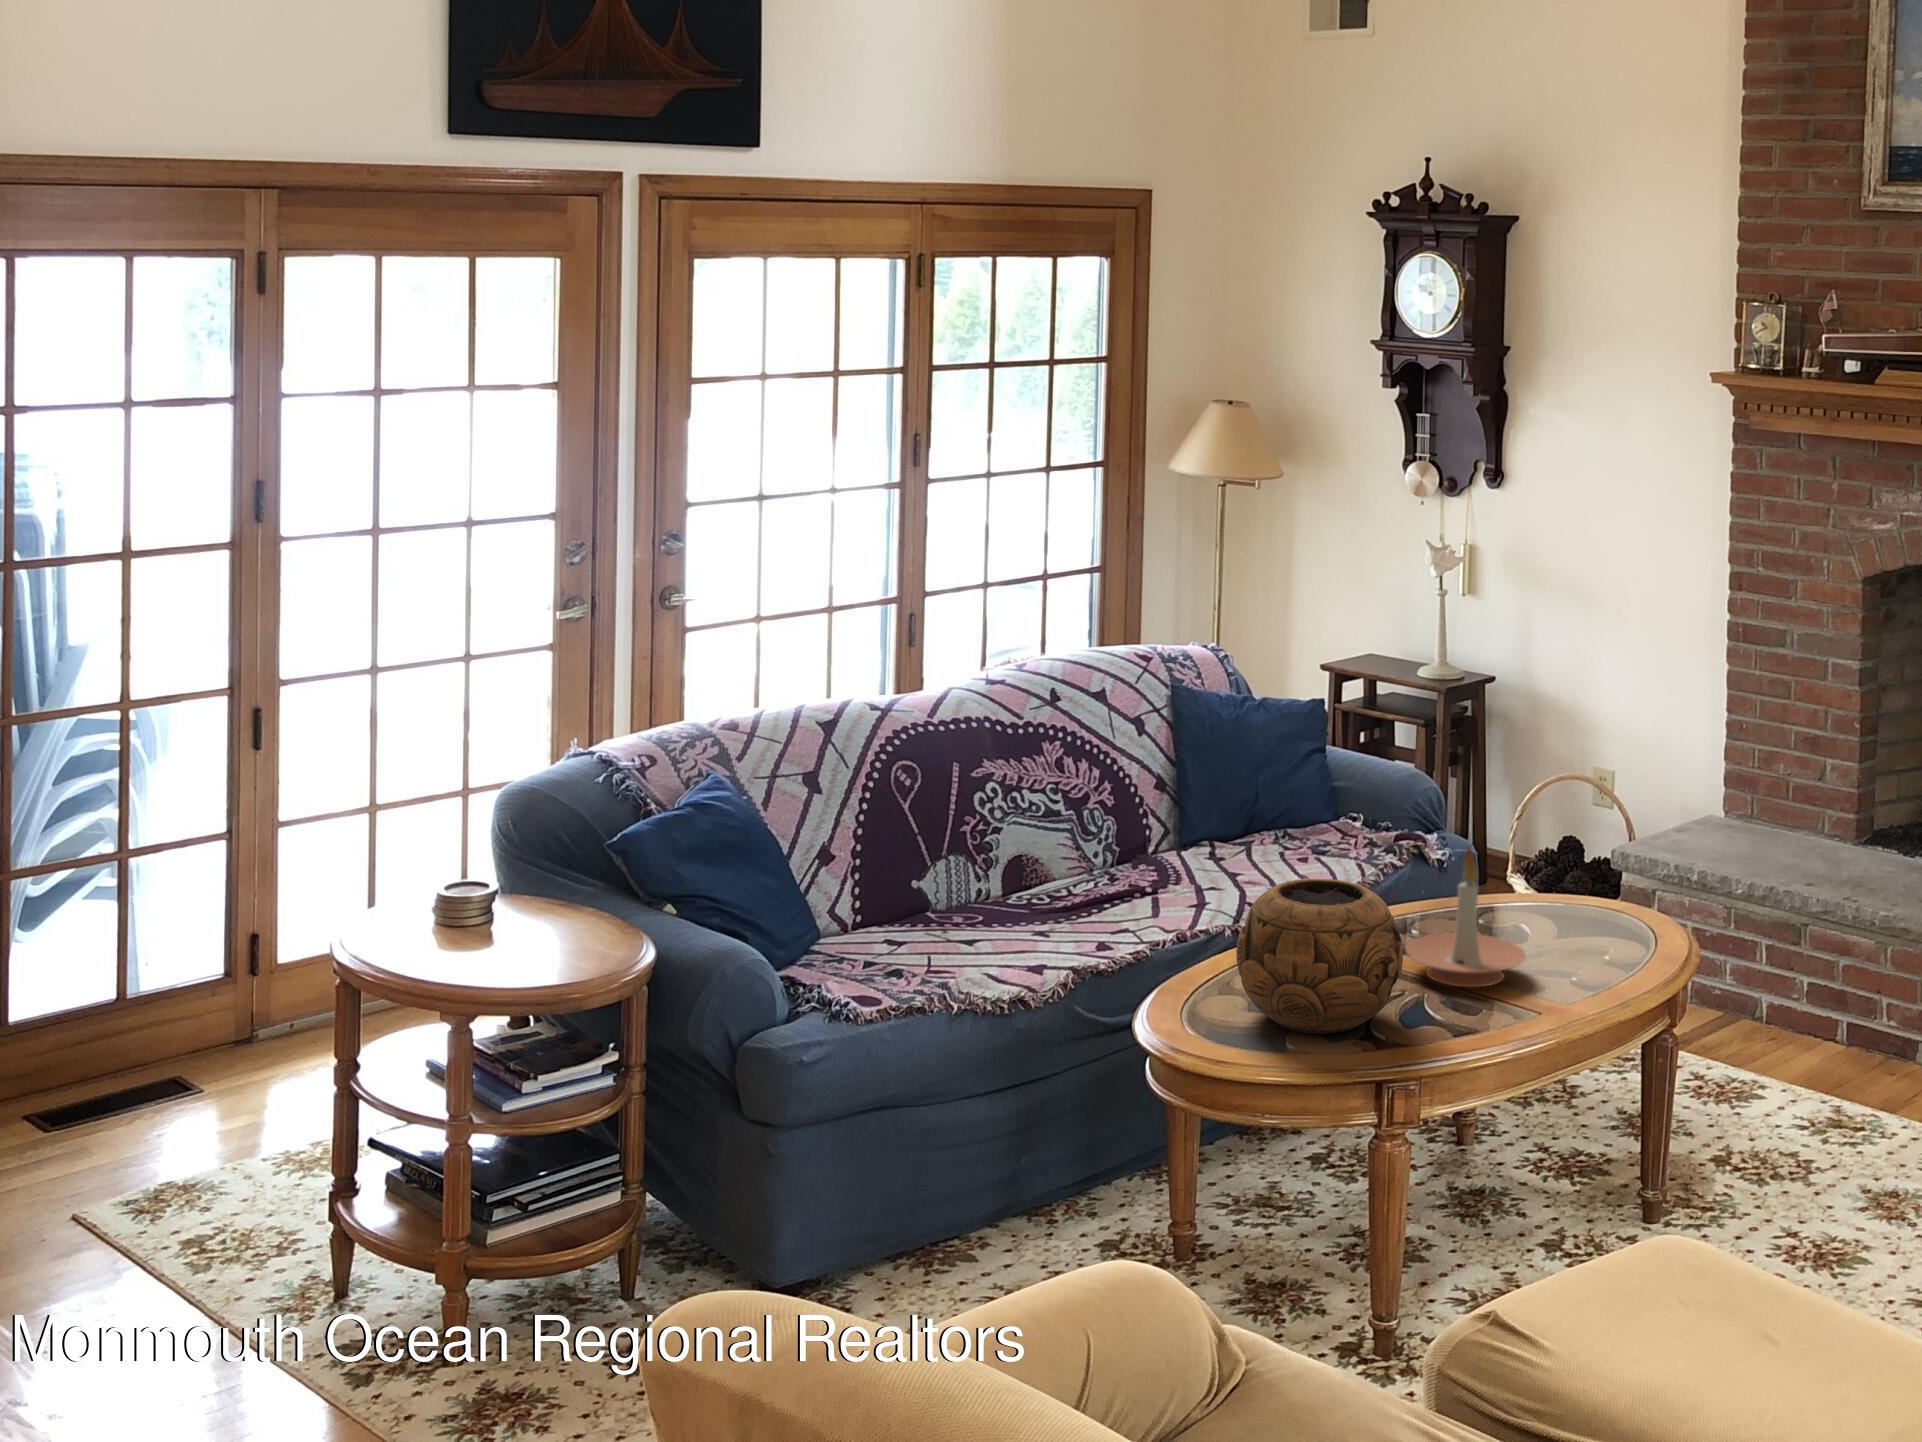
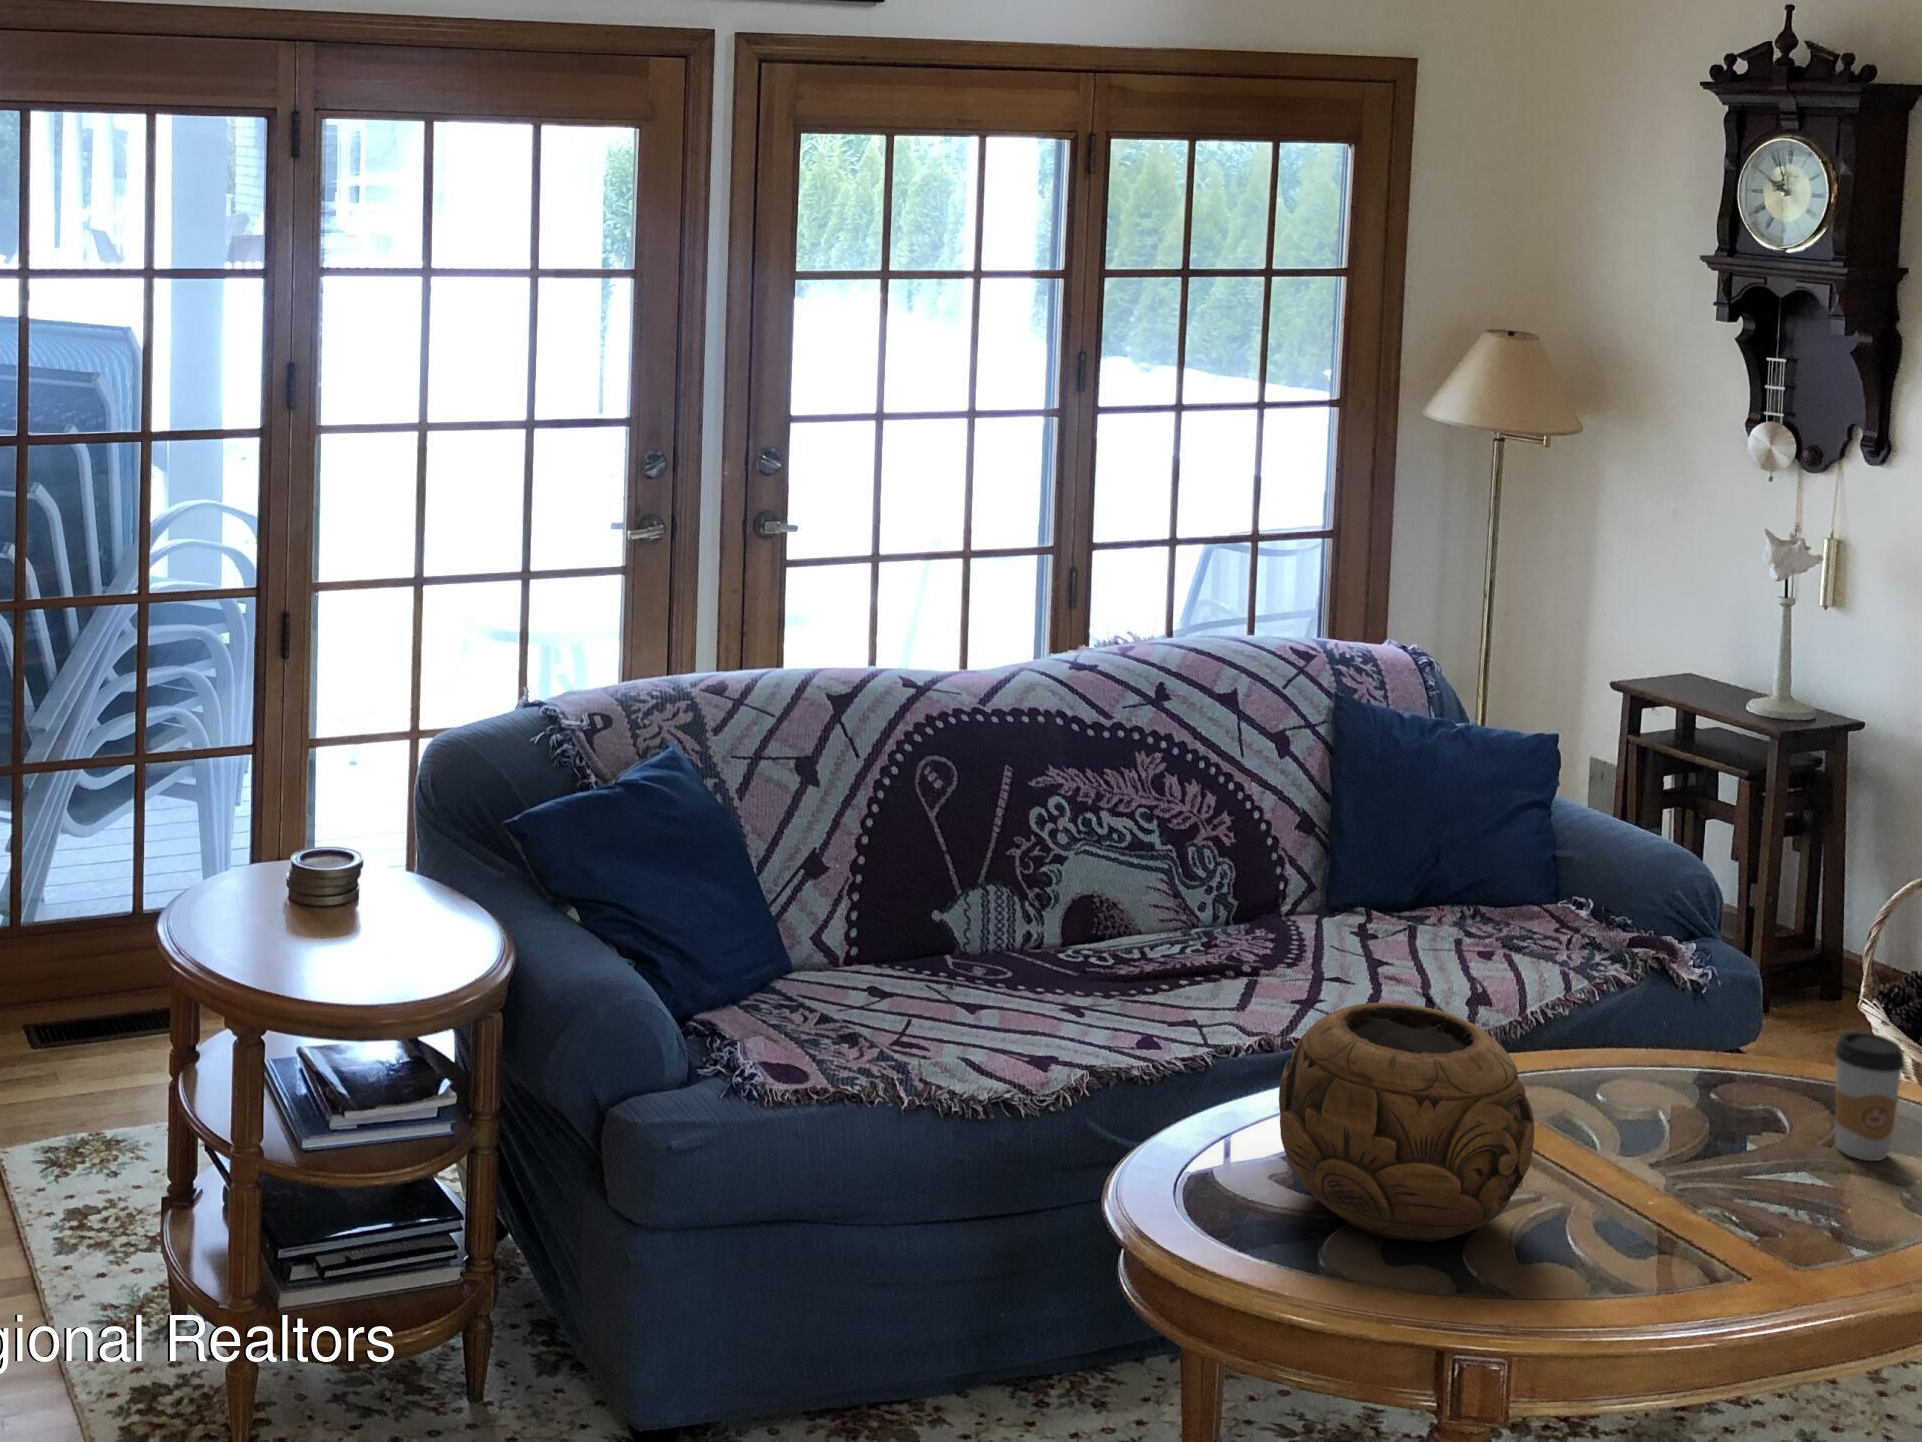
candle holder: present [1406,848,1526,987] -> none [1574,988,1769,1204]
coffee cup: none [1550,865,1591,947] -> present [1835,1032,1904,1161]

